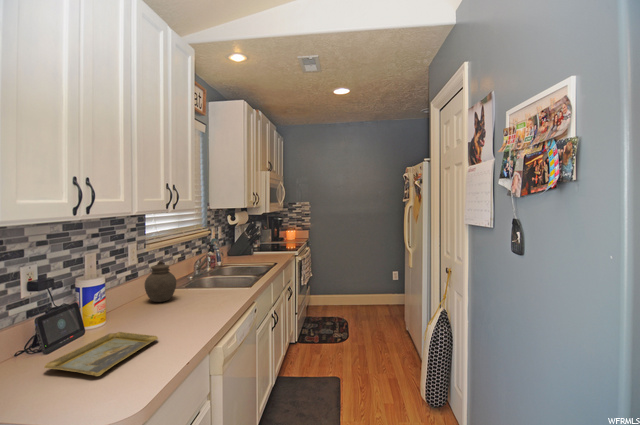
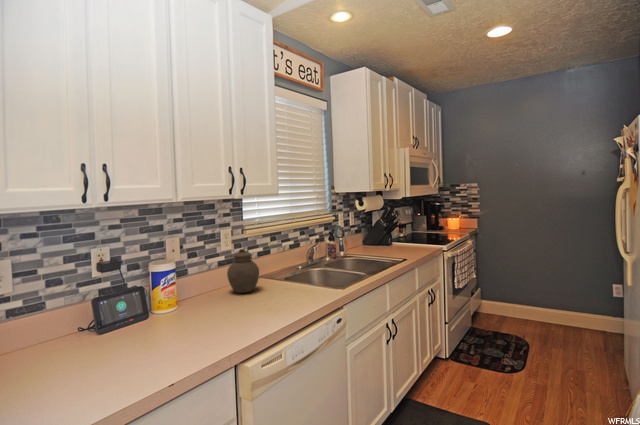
tray: present [44,332,158,376] -> none [75,321,190,369]

